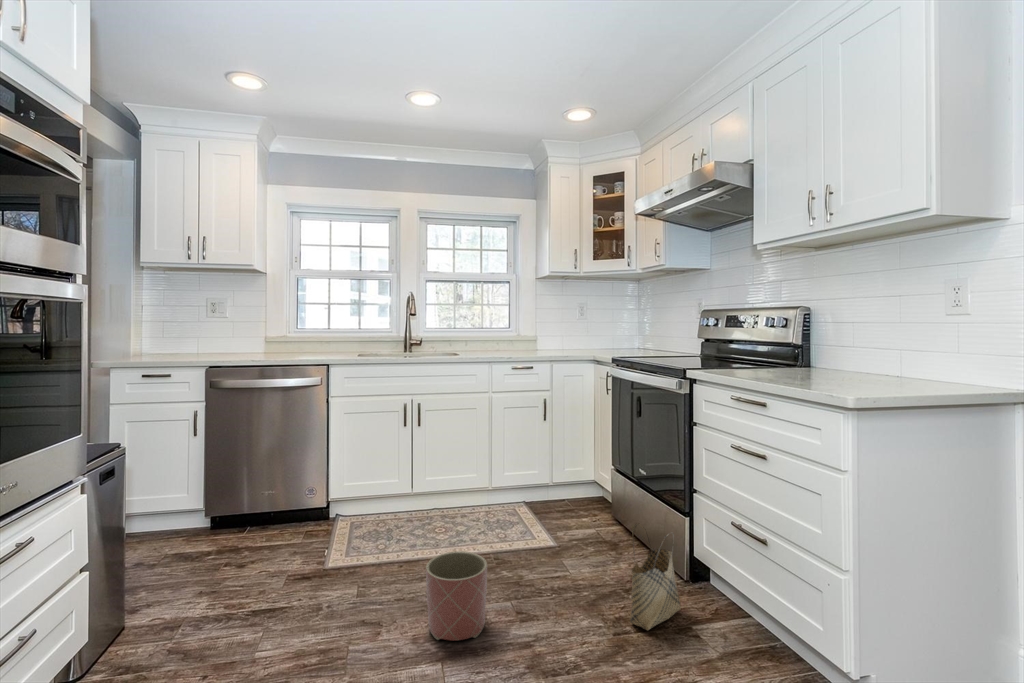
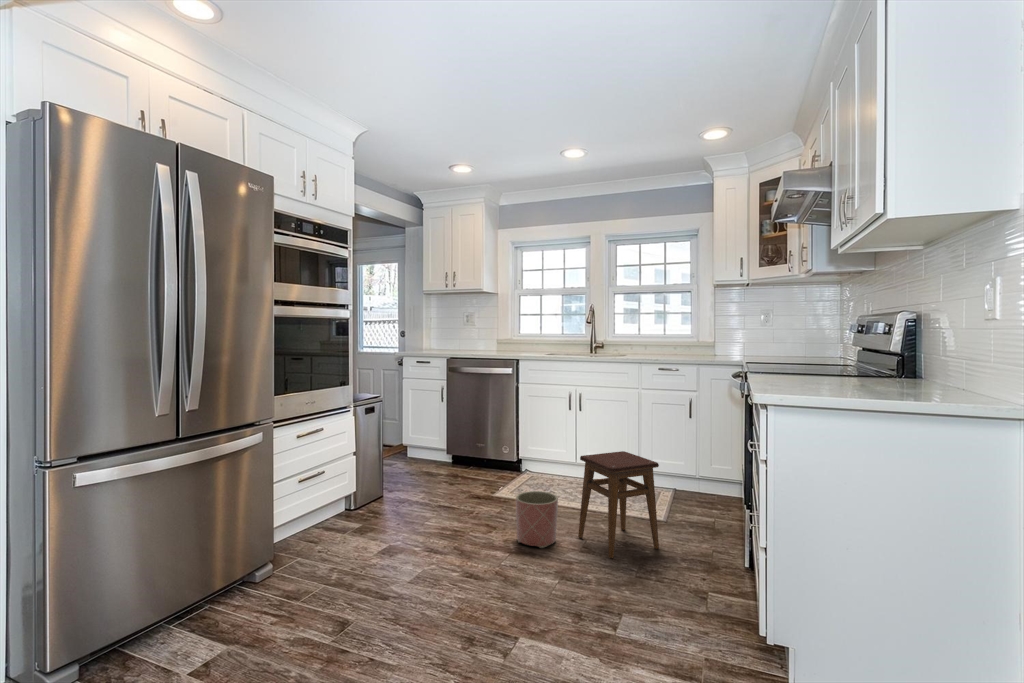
stool: none [500,474,595,621] -> present [578,451,659,558]
woven basket: present [630,523,681,630] -> none [652,497,707,578]

